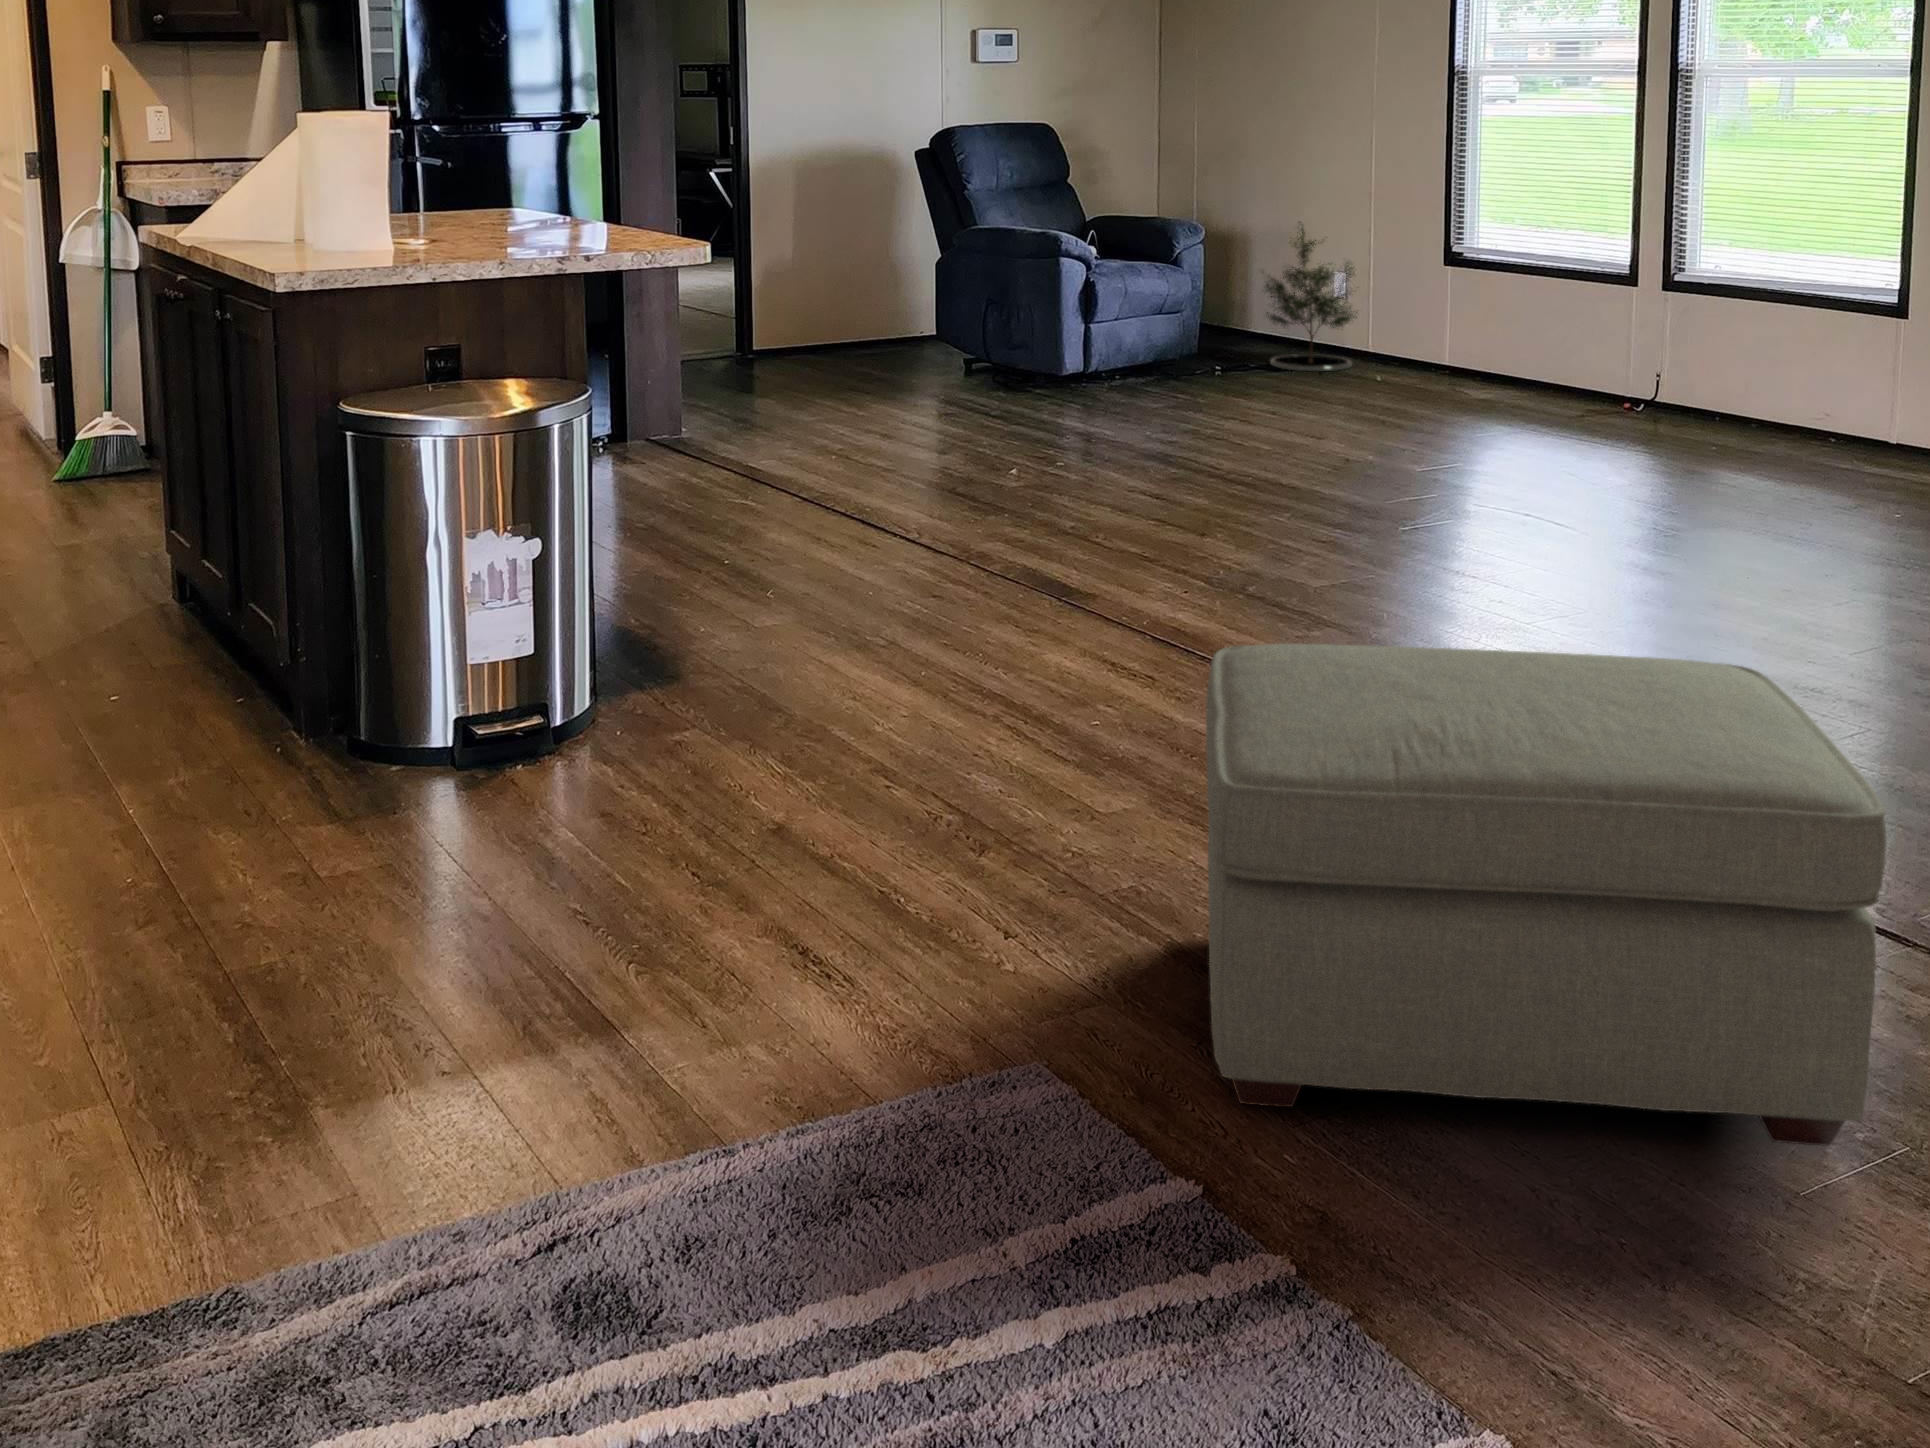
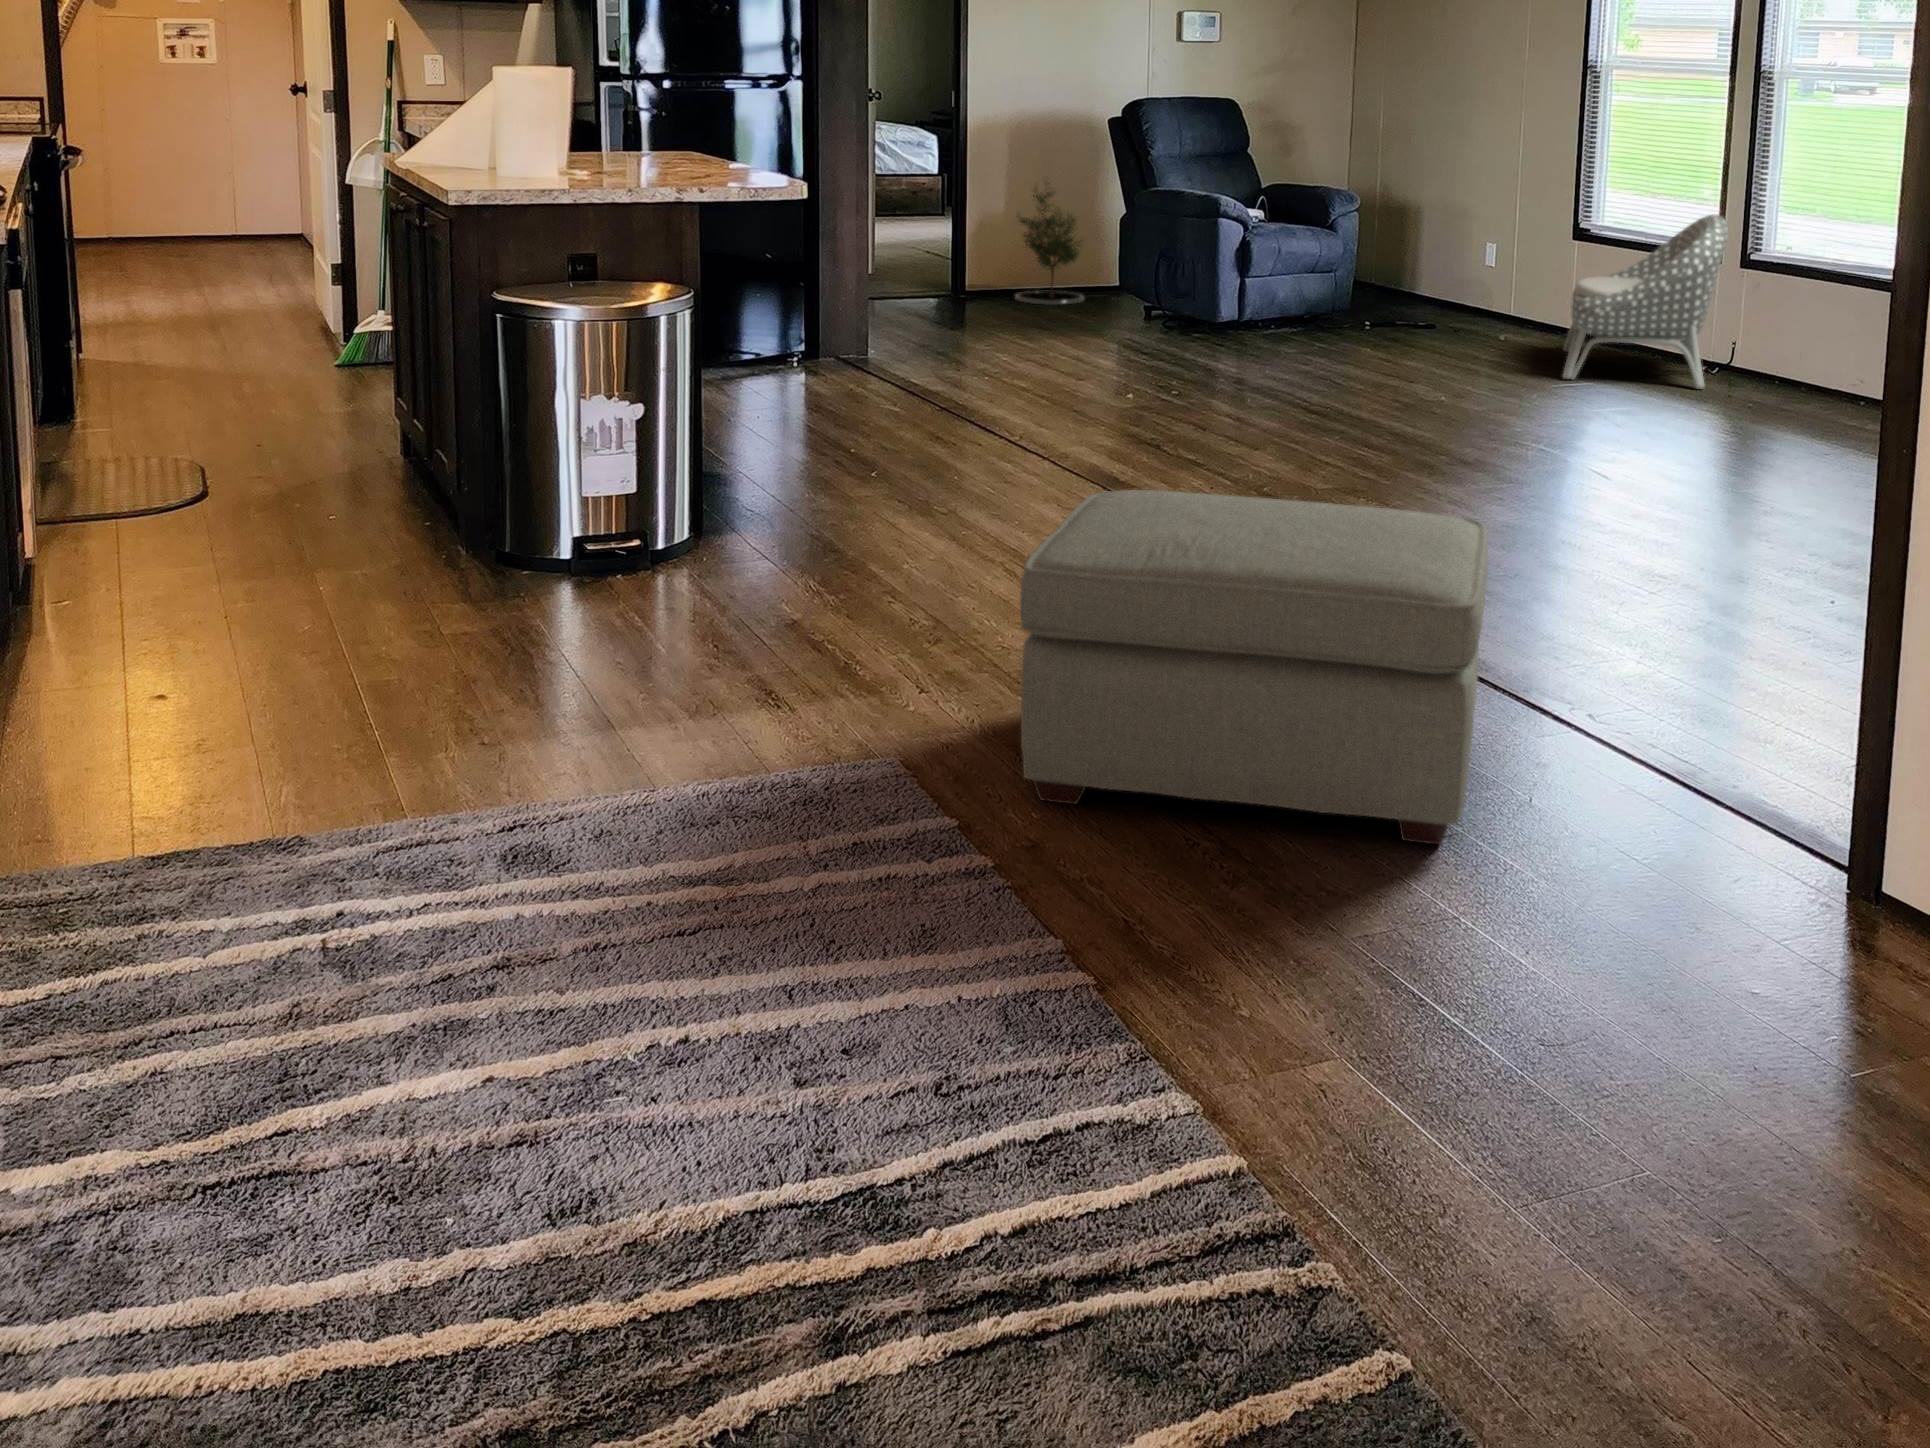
potted tree: present [1263,222,1358,371] -> present [1015,182,1084,305]
armchair: none [1462,235,1665,436] -> present [1563,214,1728,389]

